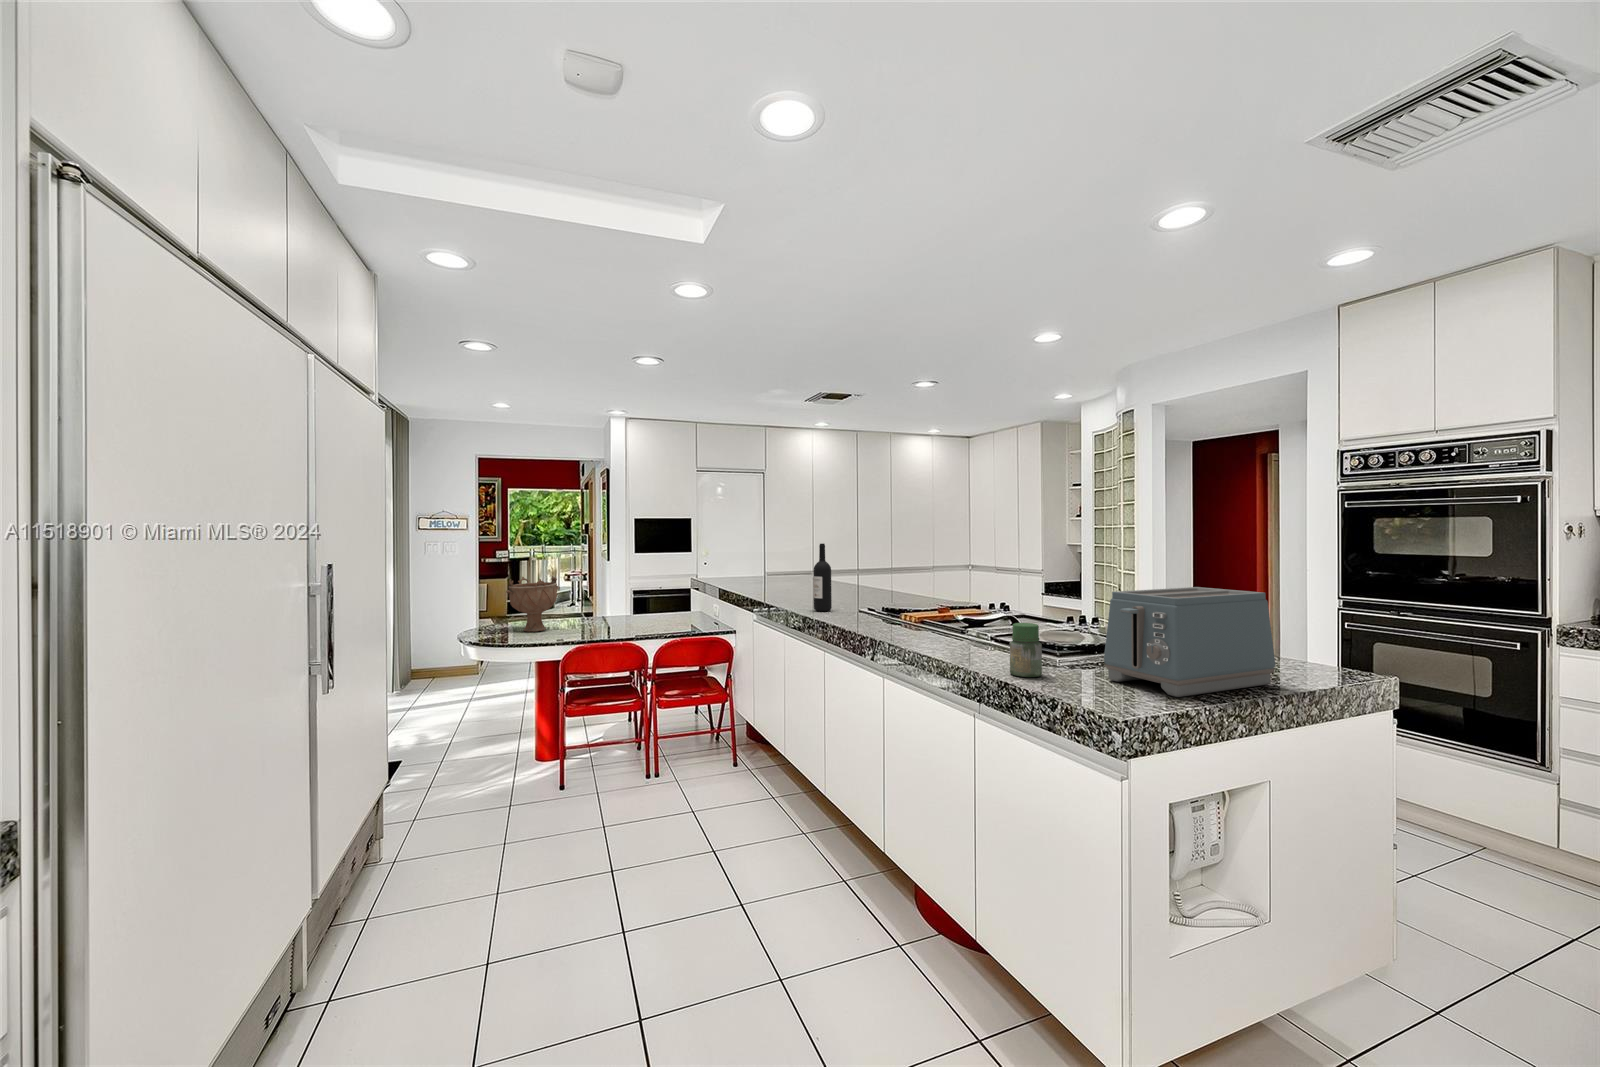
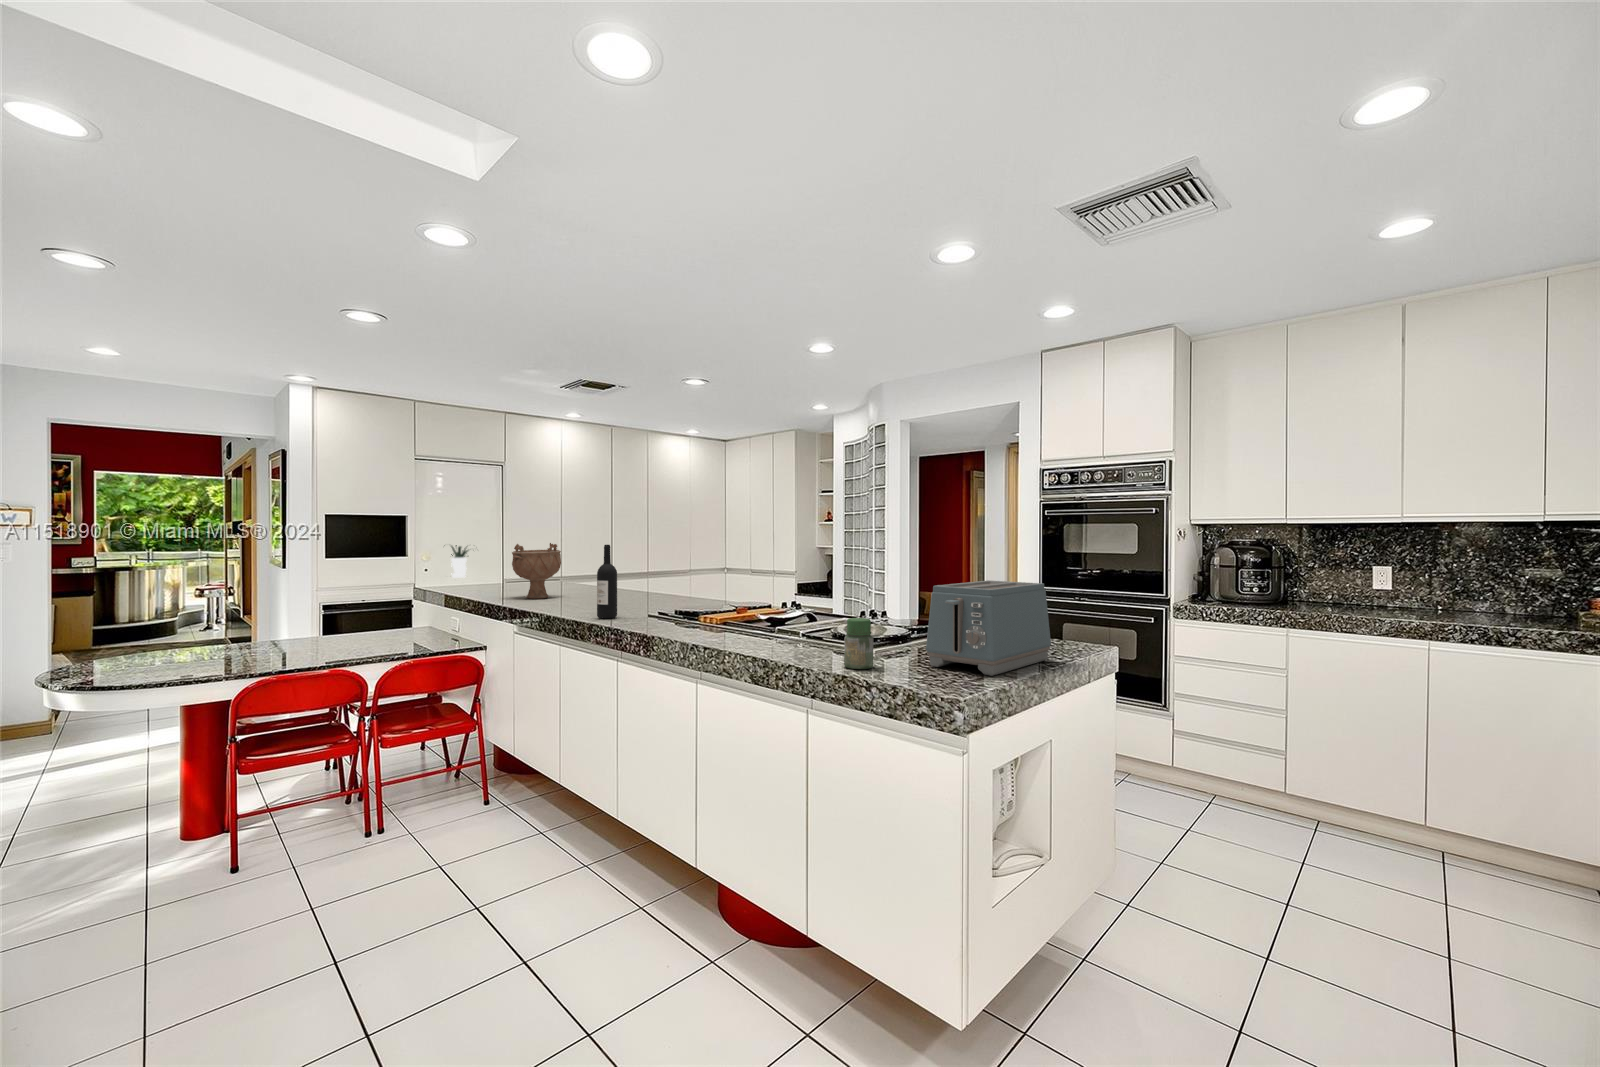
potted plant: none [715,541,750,570] -> present [451,545,469,578]
decorative bowl: present [506,576,559,632] -> present [512,543,561,599]

